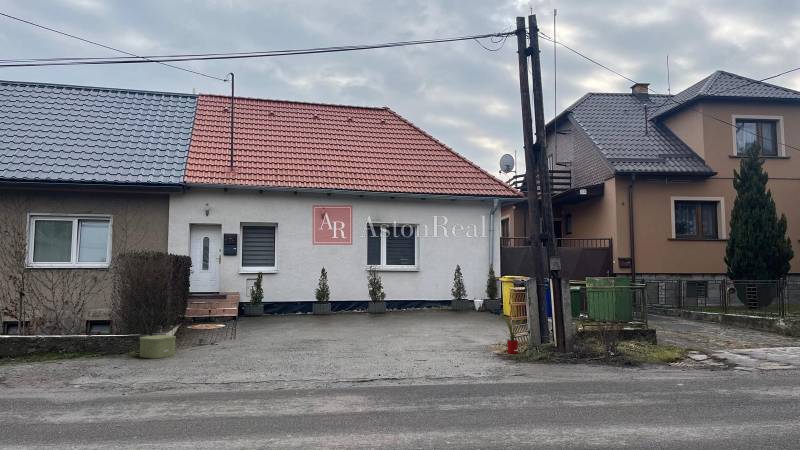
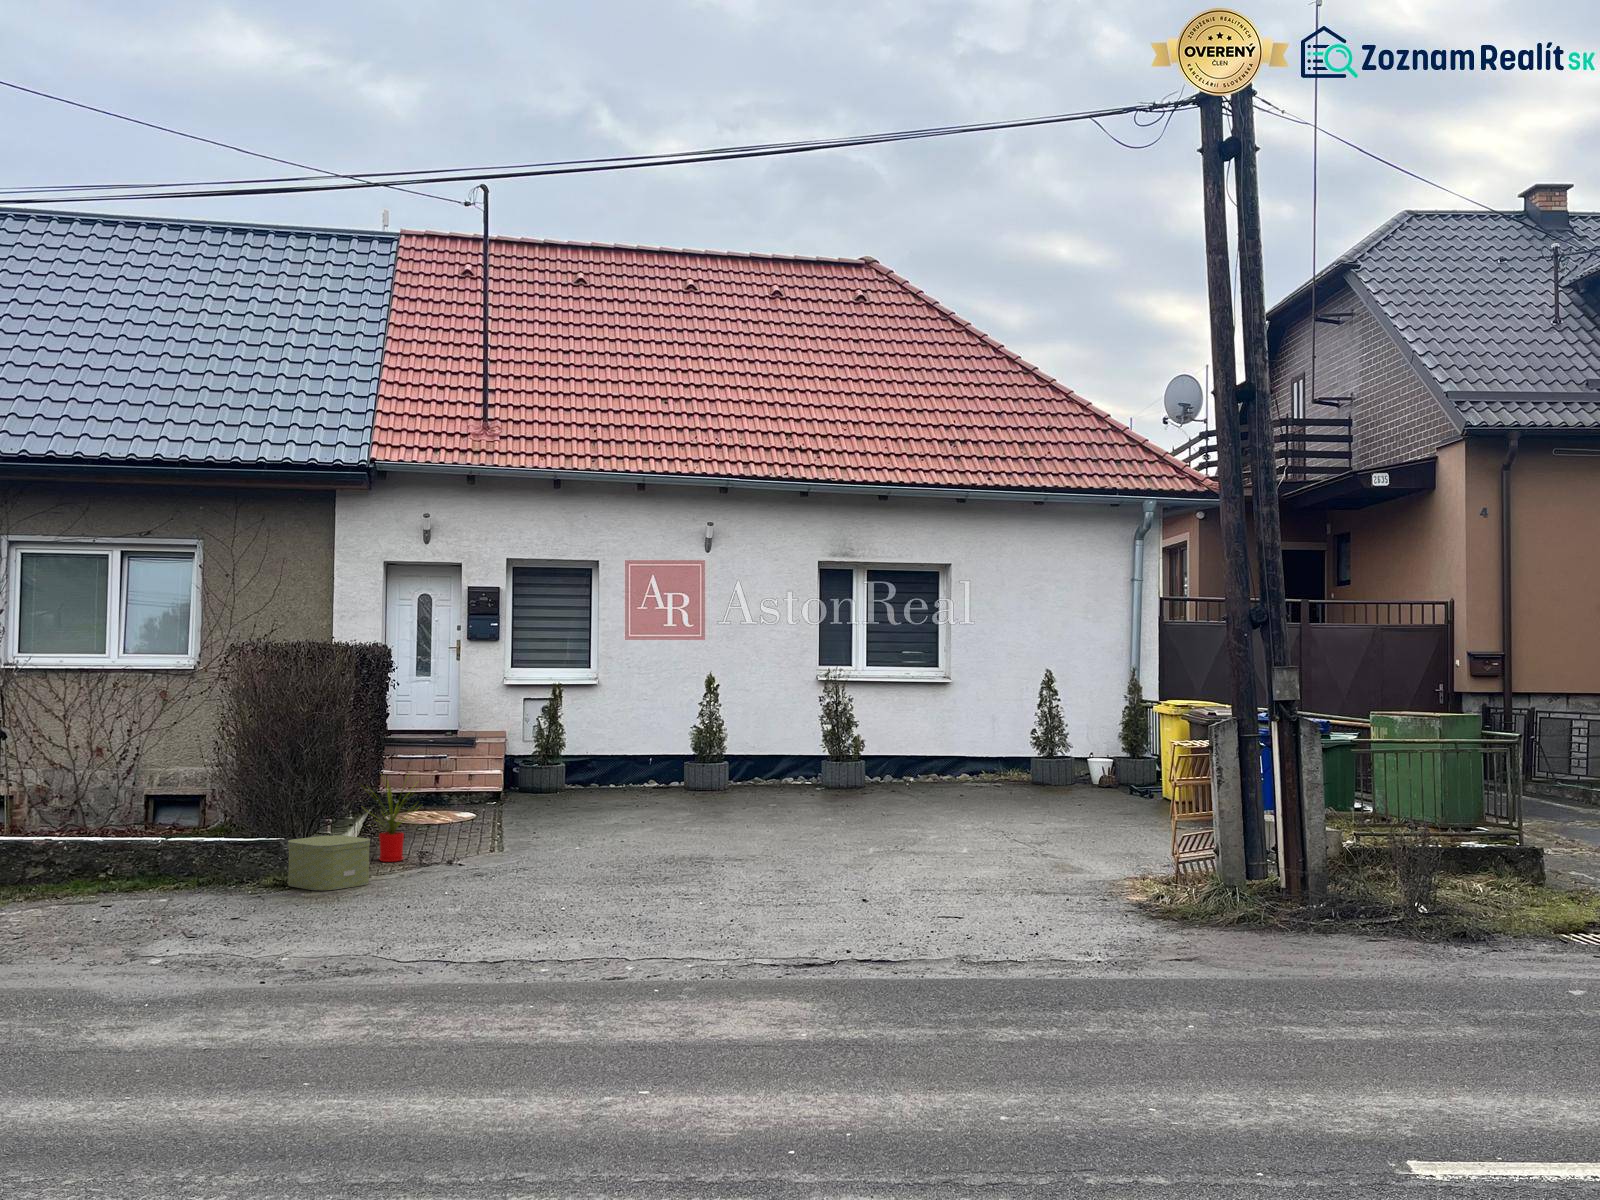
house plant: present [506,319,522,354] -> present [367,776,409,862]

